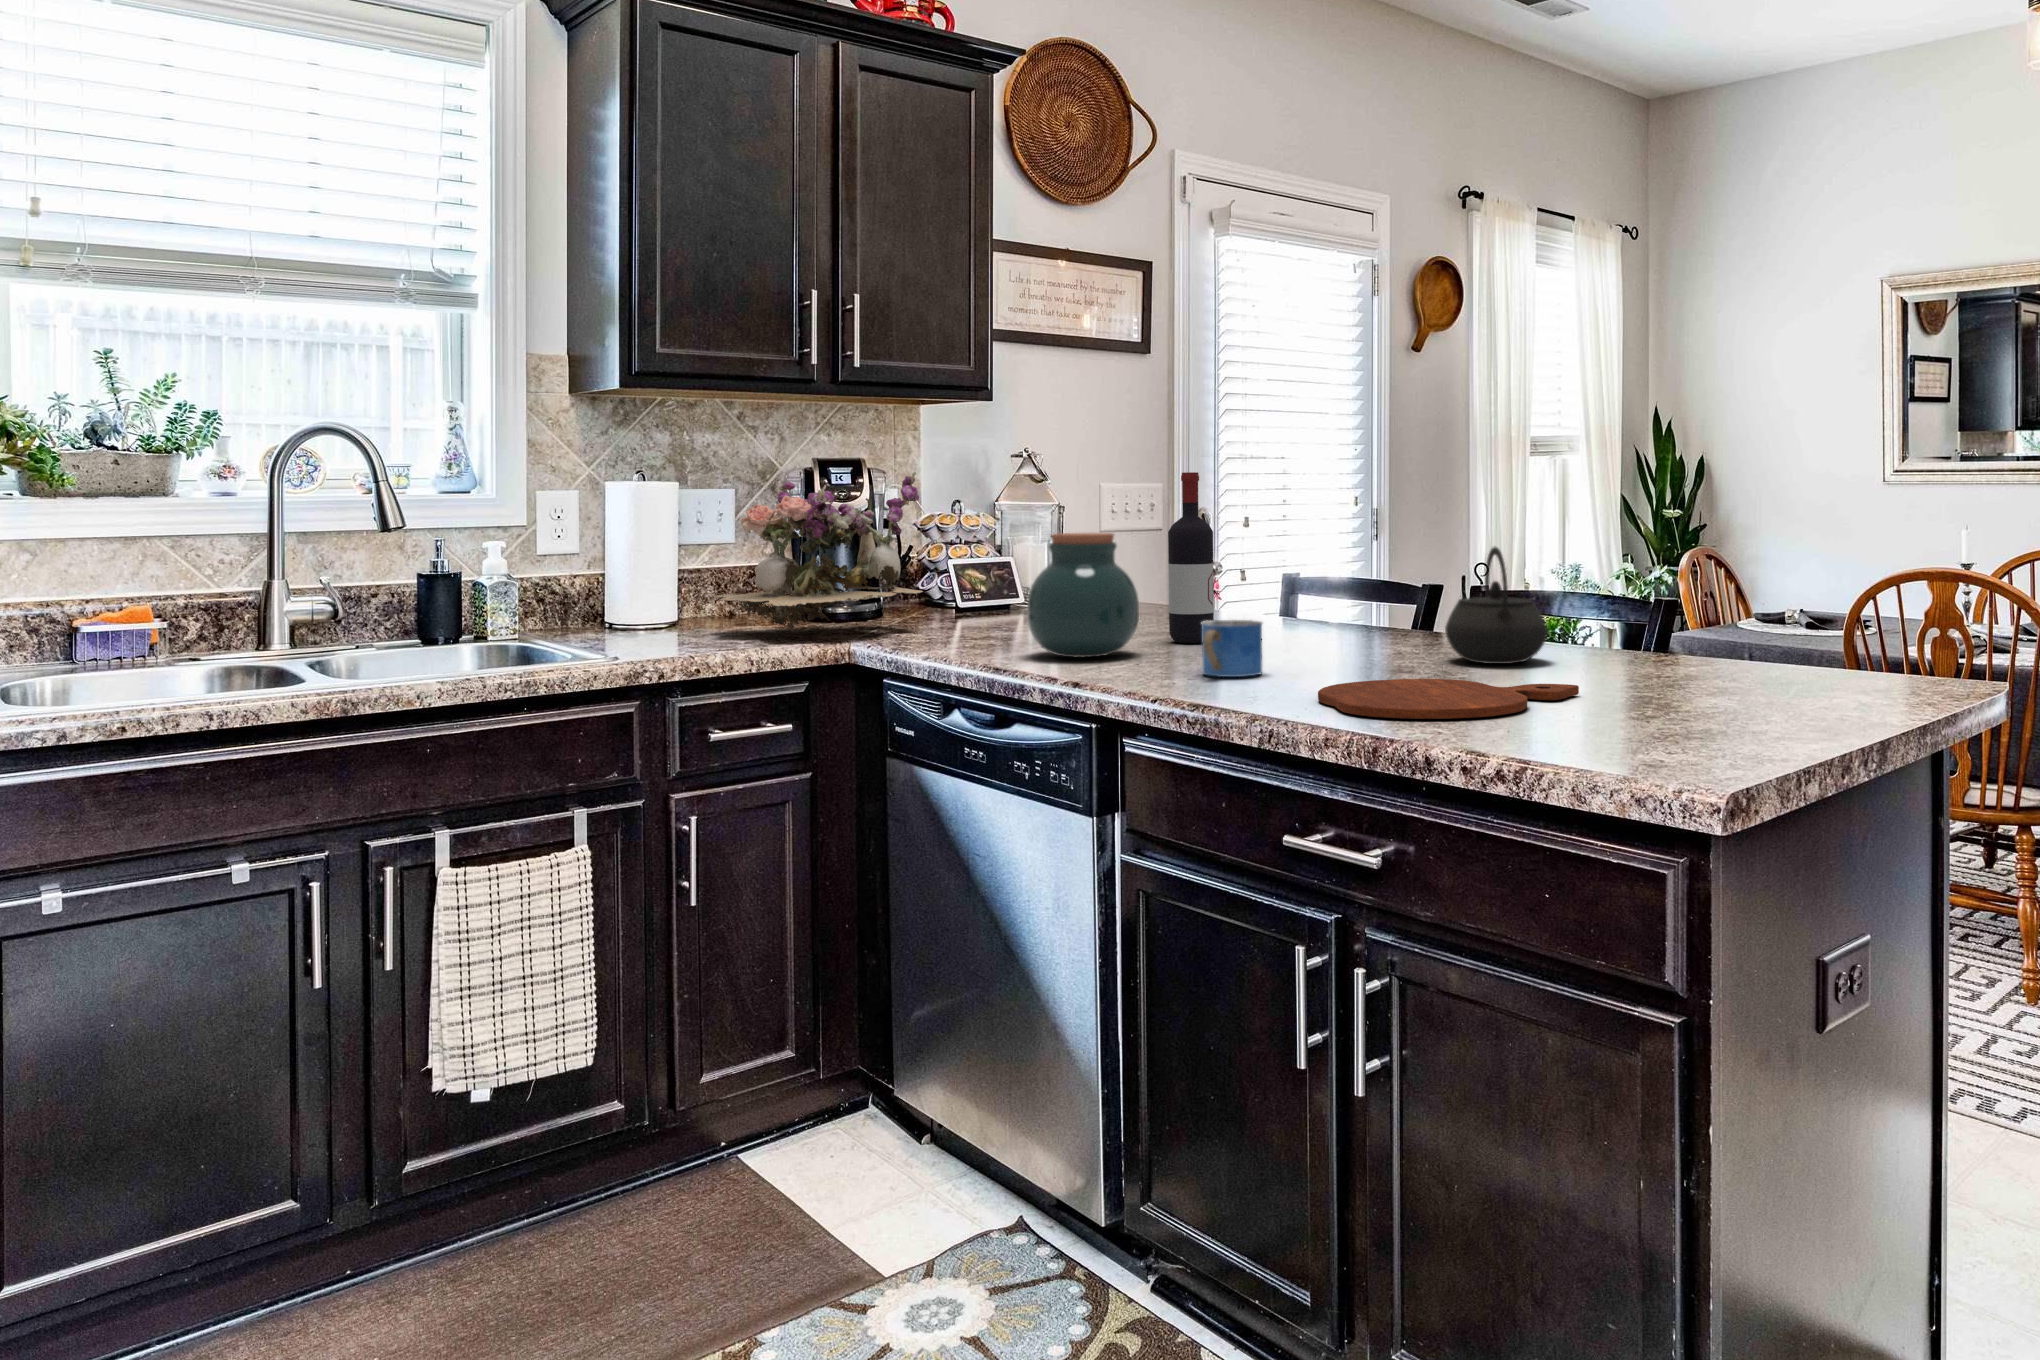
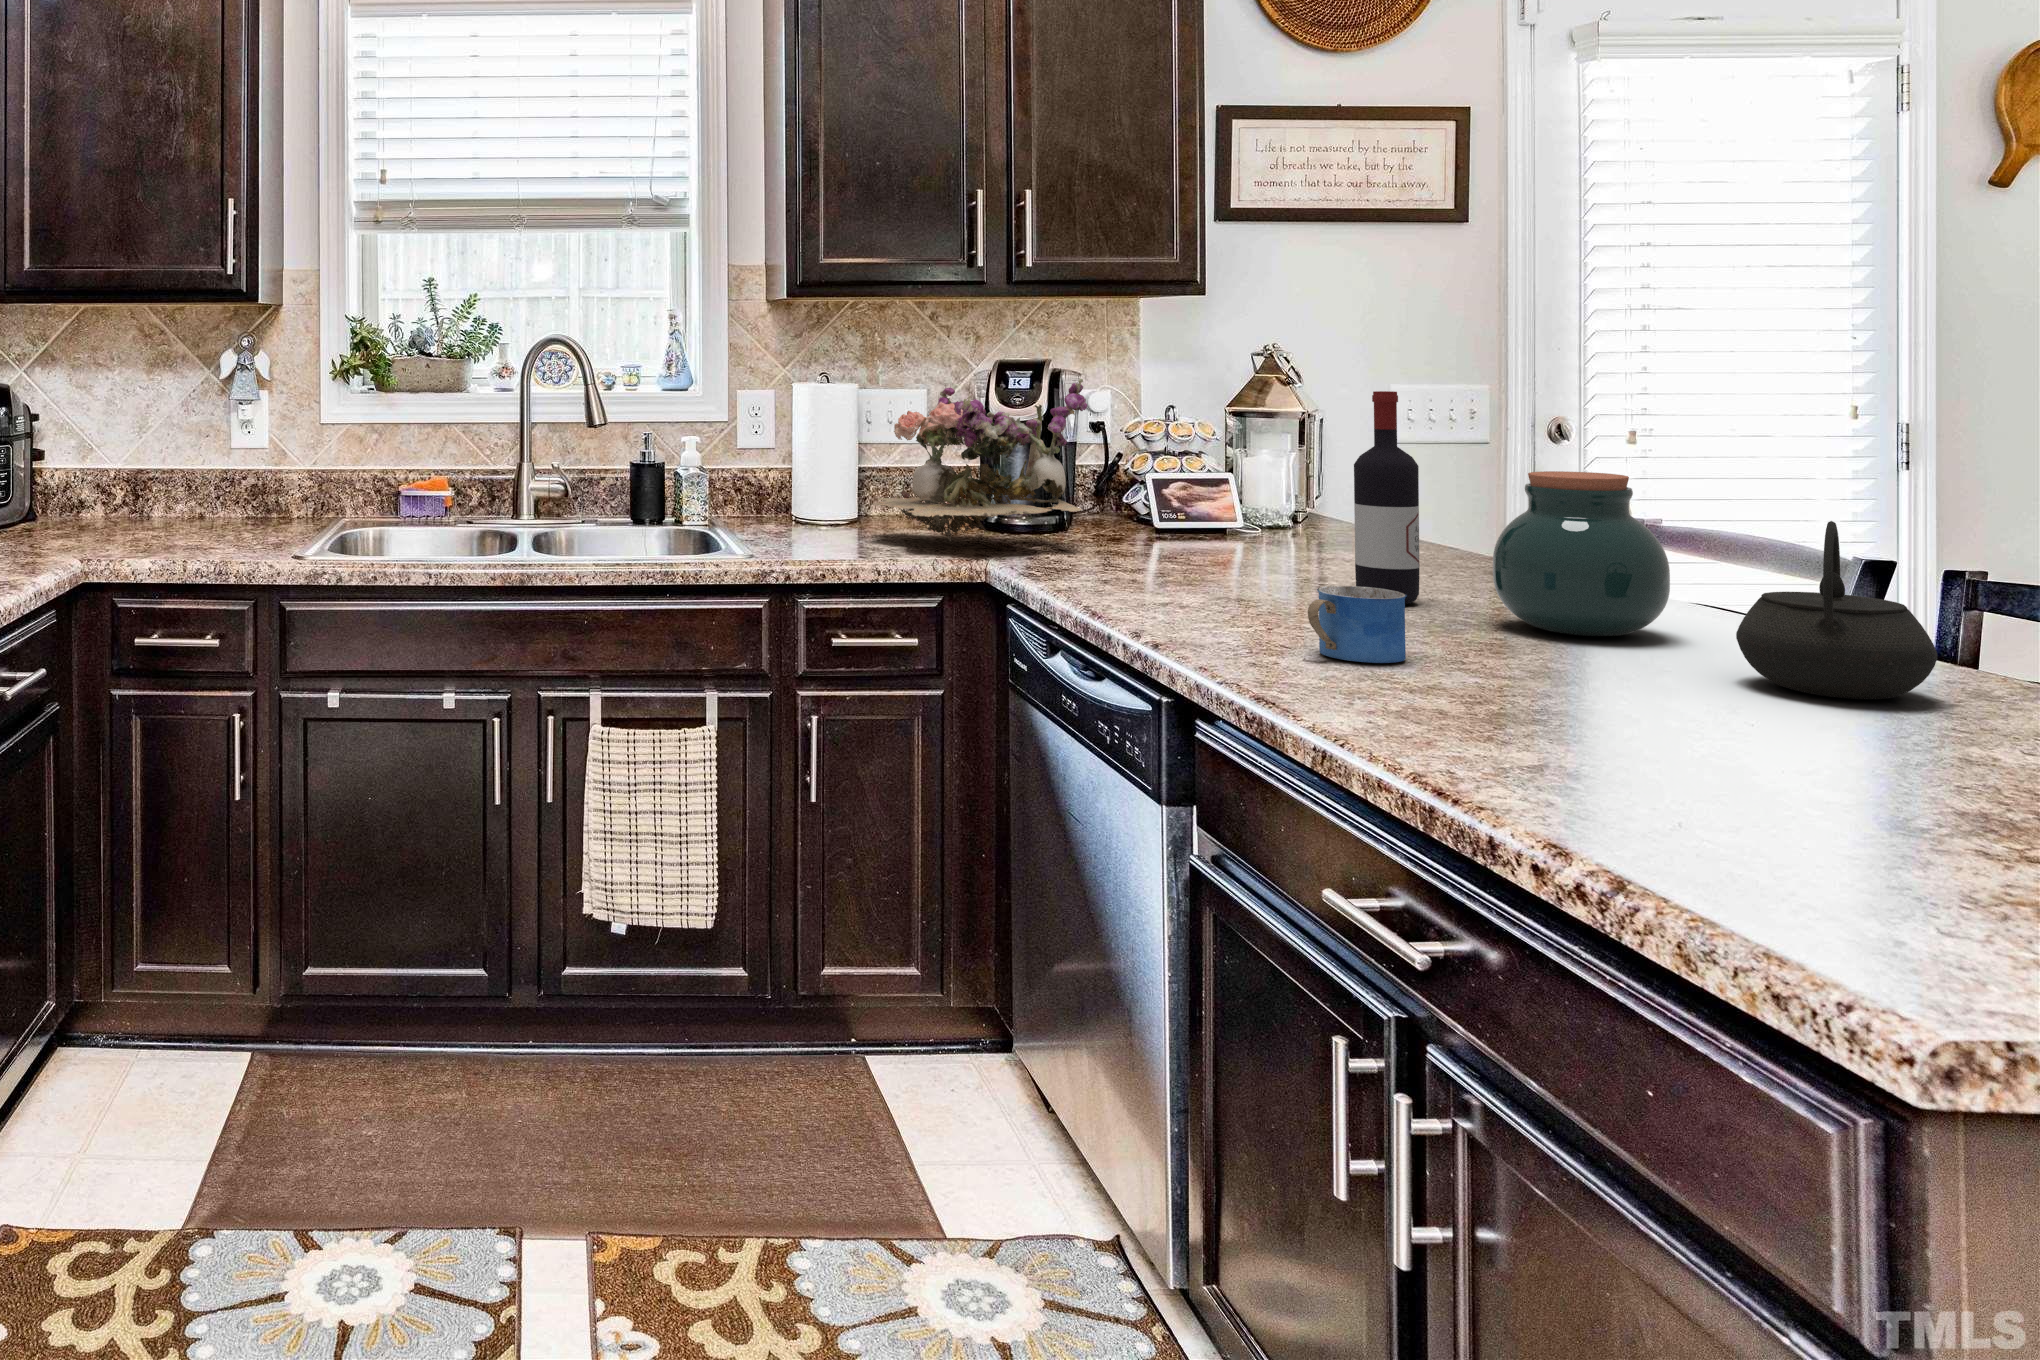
jar: present [1027,533,1139,658] -> present [1493,471,1670,636]
cutting board: present [1318,679,1579,719] -> none [1412,694,1886,782]

